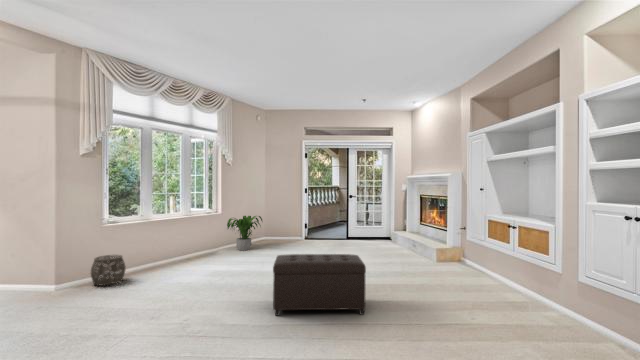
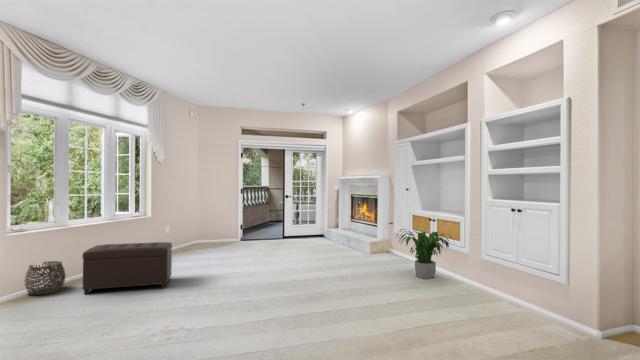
potted plant: present [227,216,262,250] -> present [400,229,449,279]
ottoman: present [273,254,366,316] -> present [82,242,172,294]

